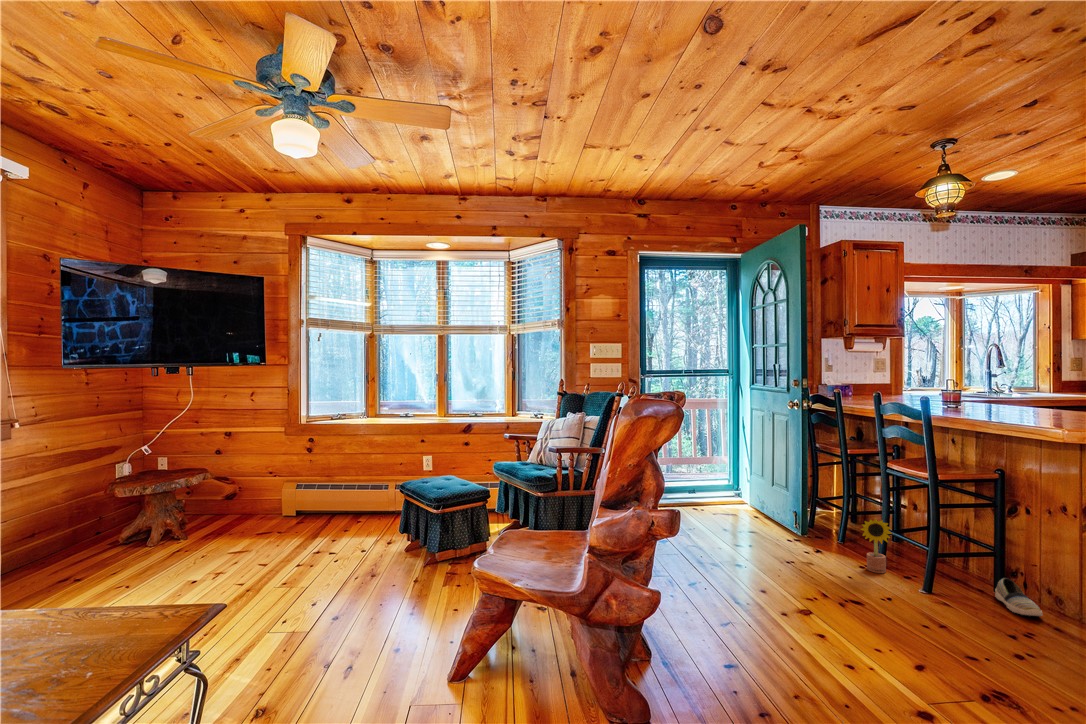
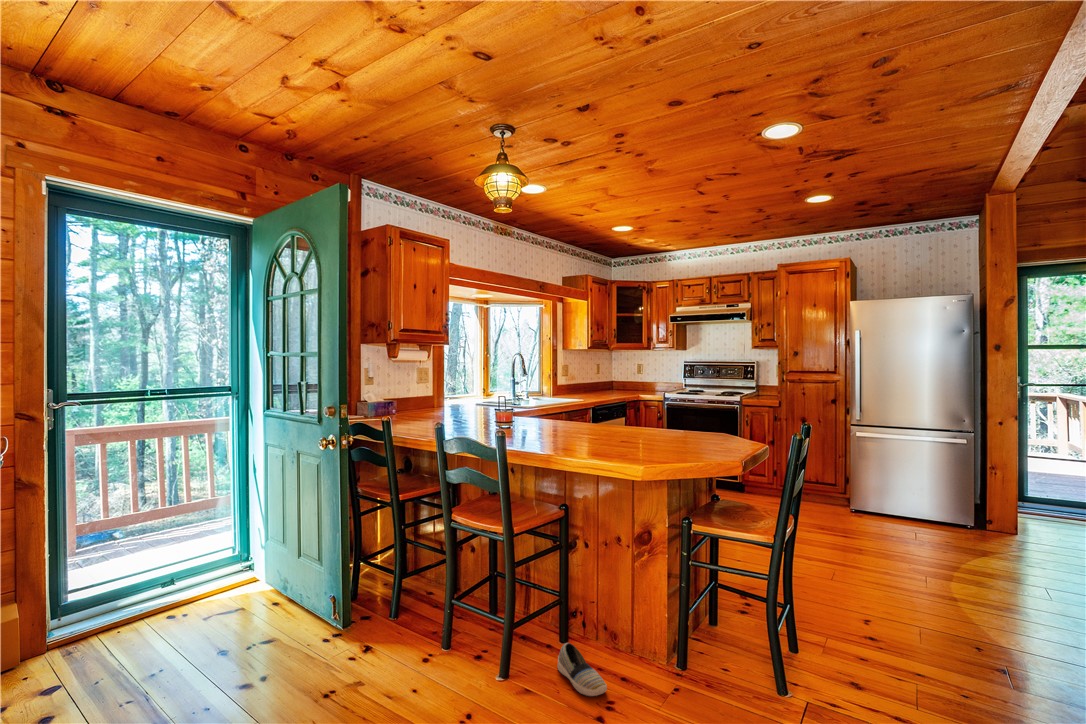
decorative plant: present [860,519,892,573] -> none [416,606,455,678]

